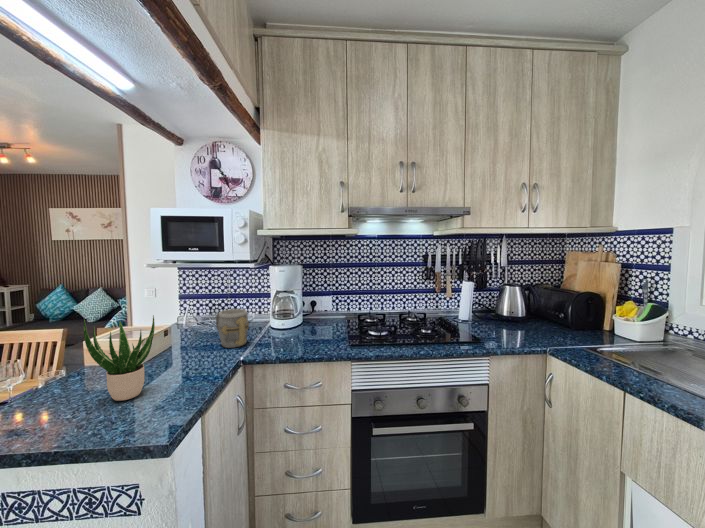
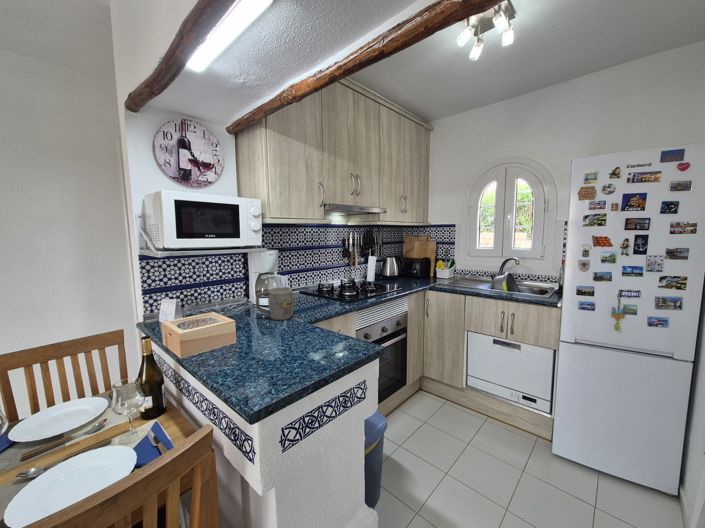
potted plant: present [84,315,155,401] -> none [294,286,342,350]

